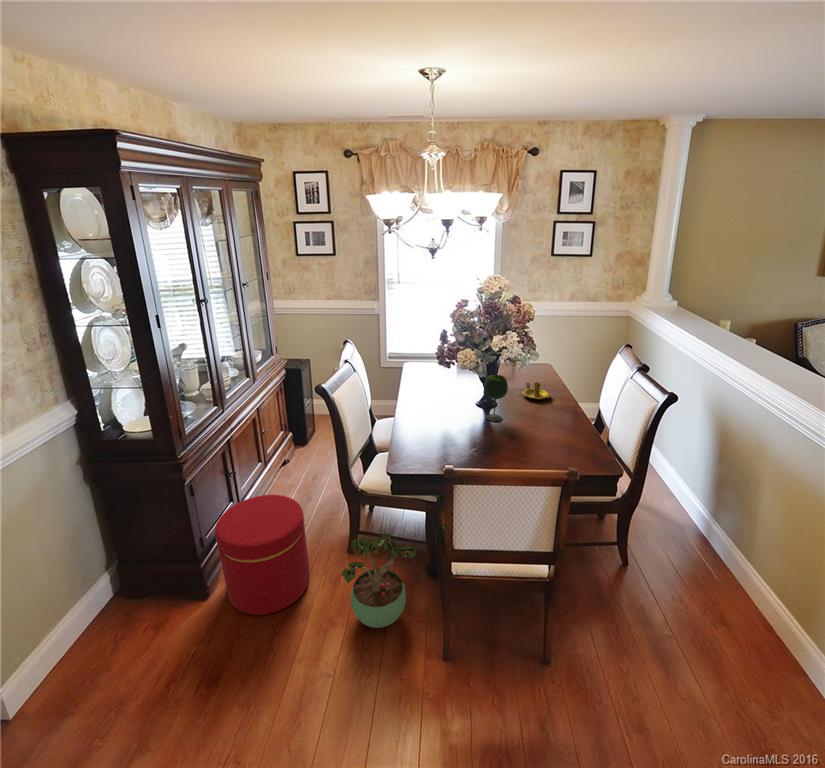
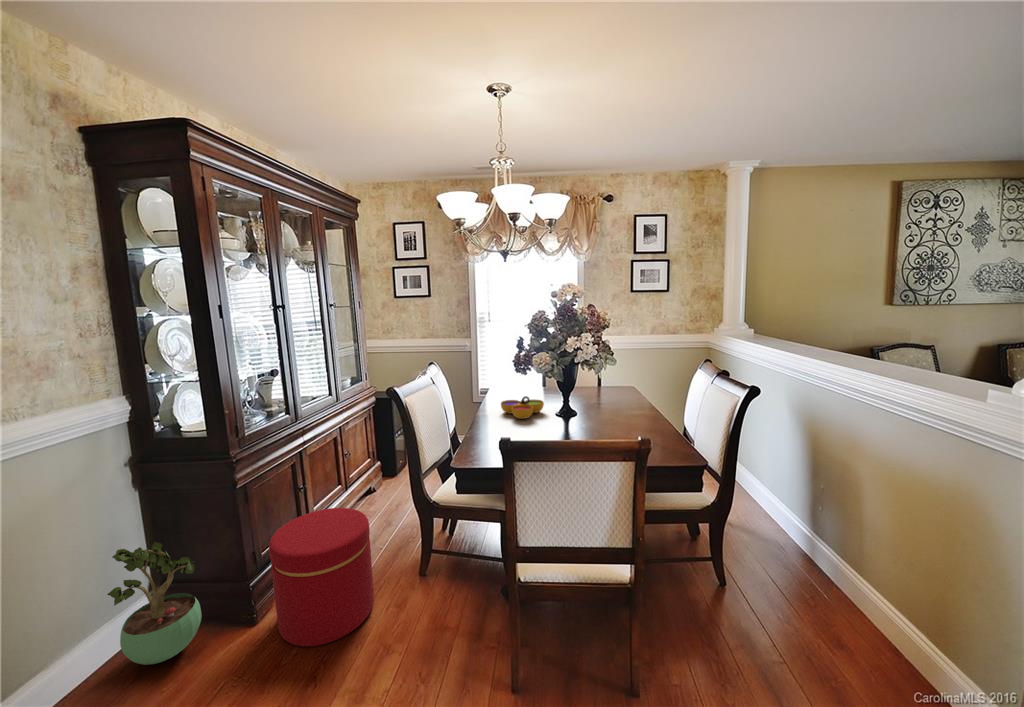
wine glass: present [484,375,508,421] -> none [560,379,584,426]
candlestick: present [522,382,551,400] -> none [603,393,633,410]
decorative bowl: none [422,388,465,412] -> present [501,396,544,419]
potted plant: present [341,533,416,628] -> present [107,542,201,665]

